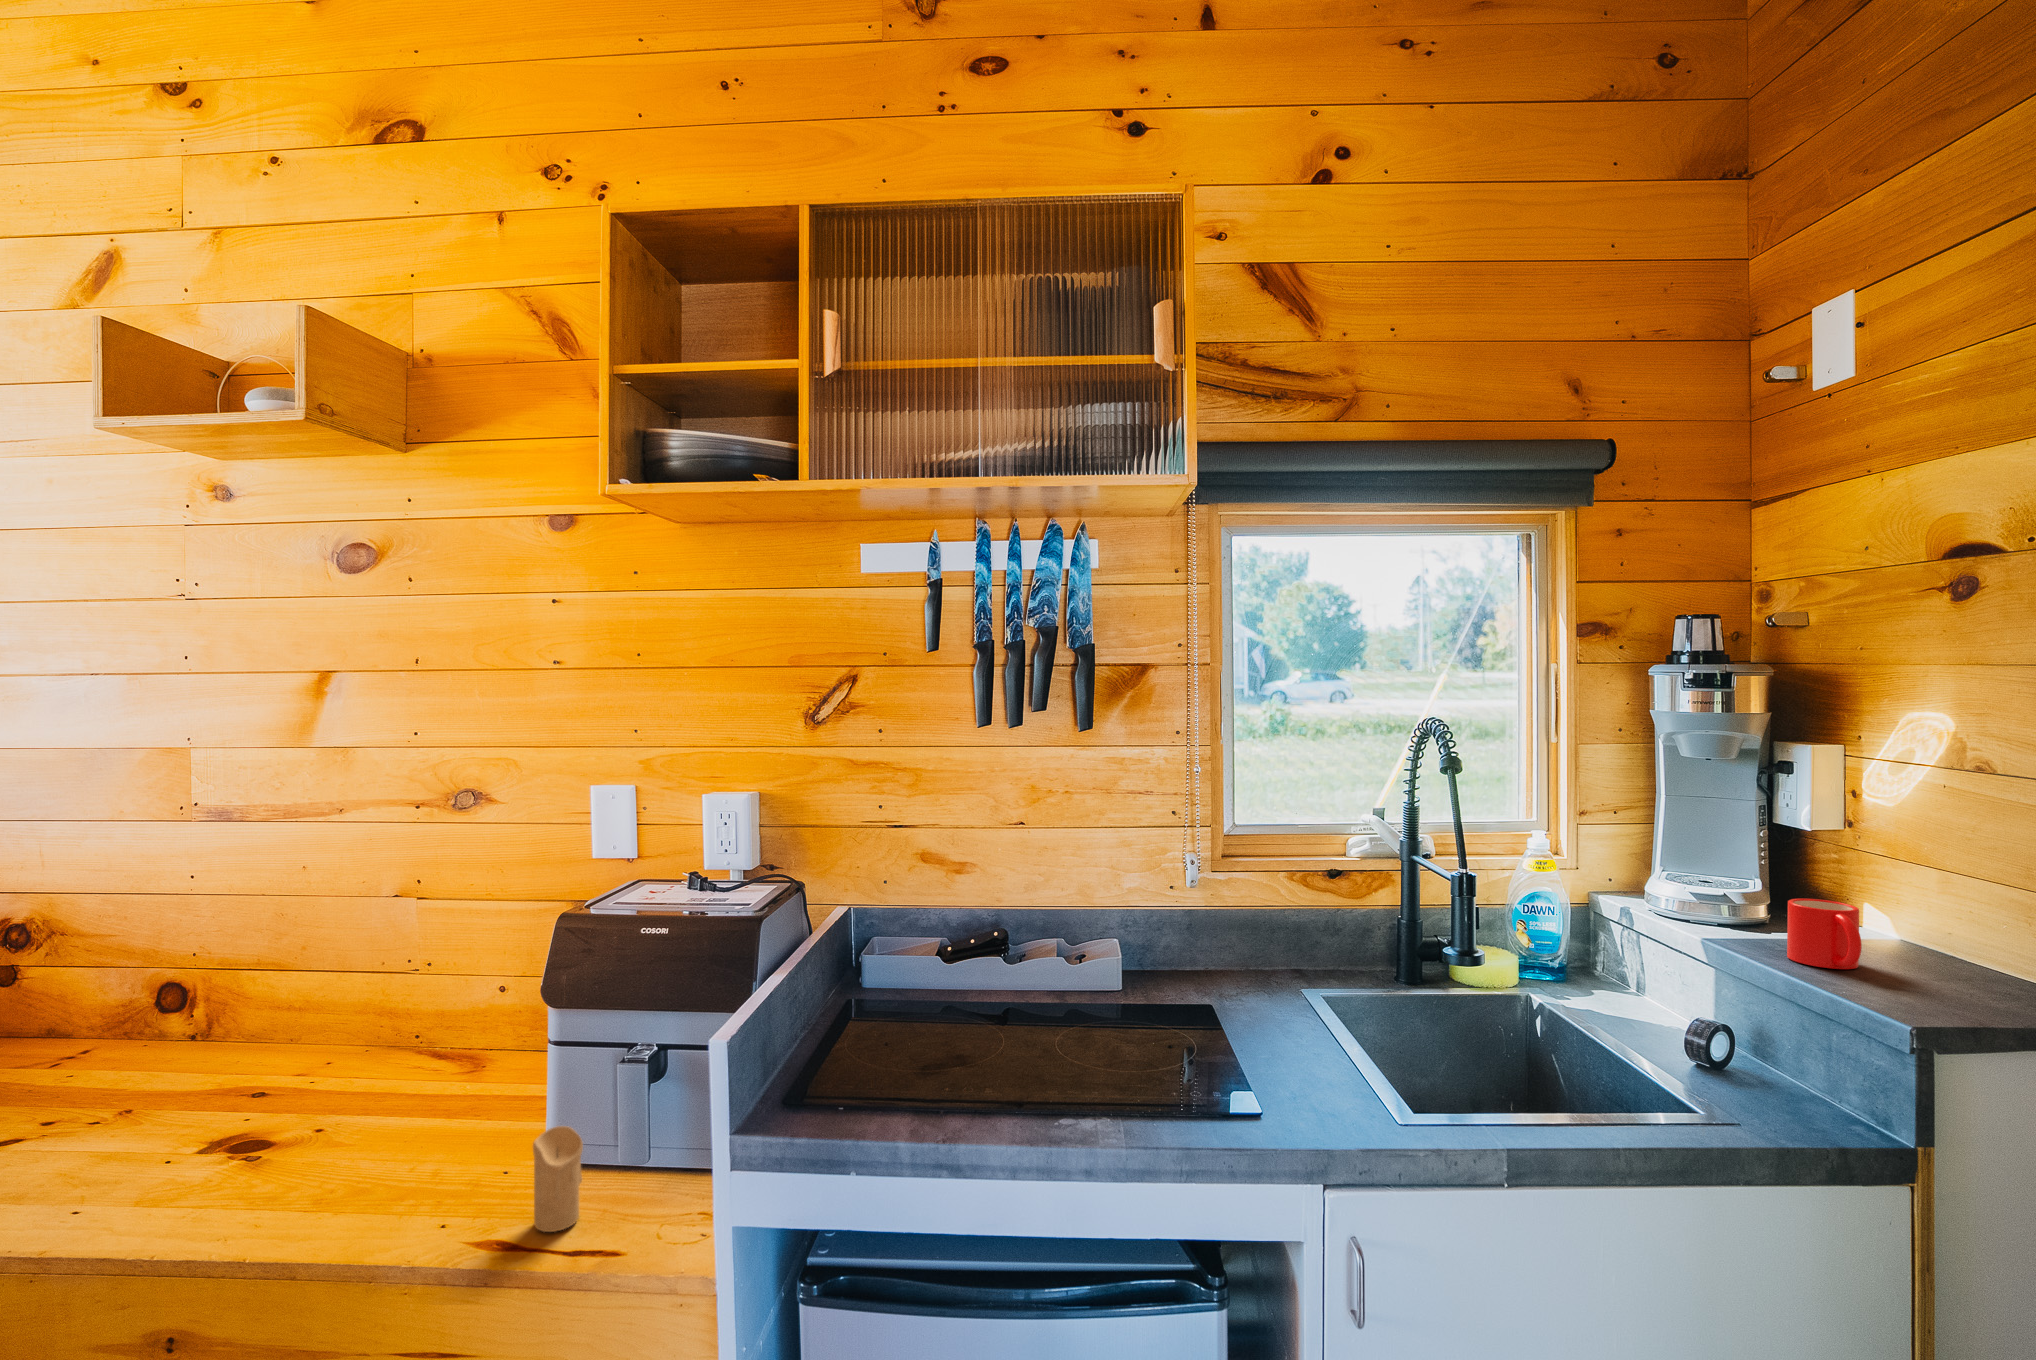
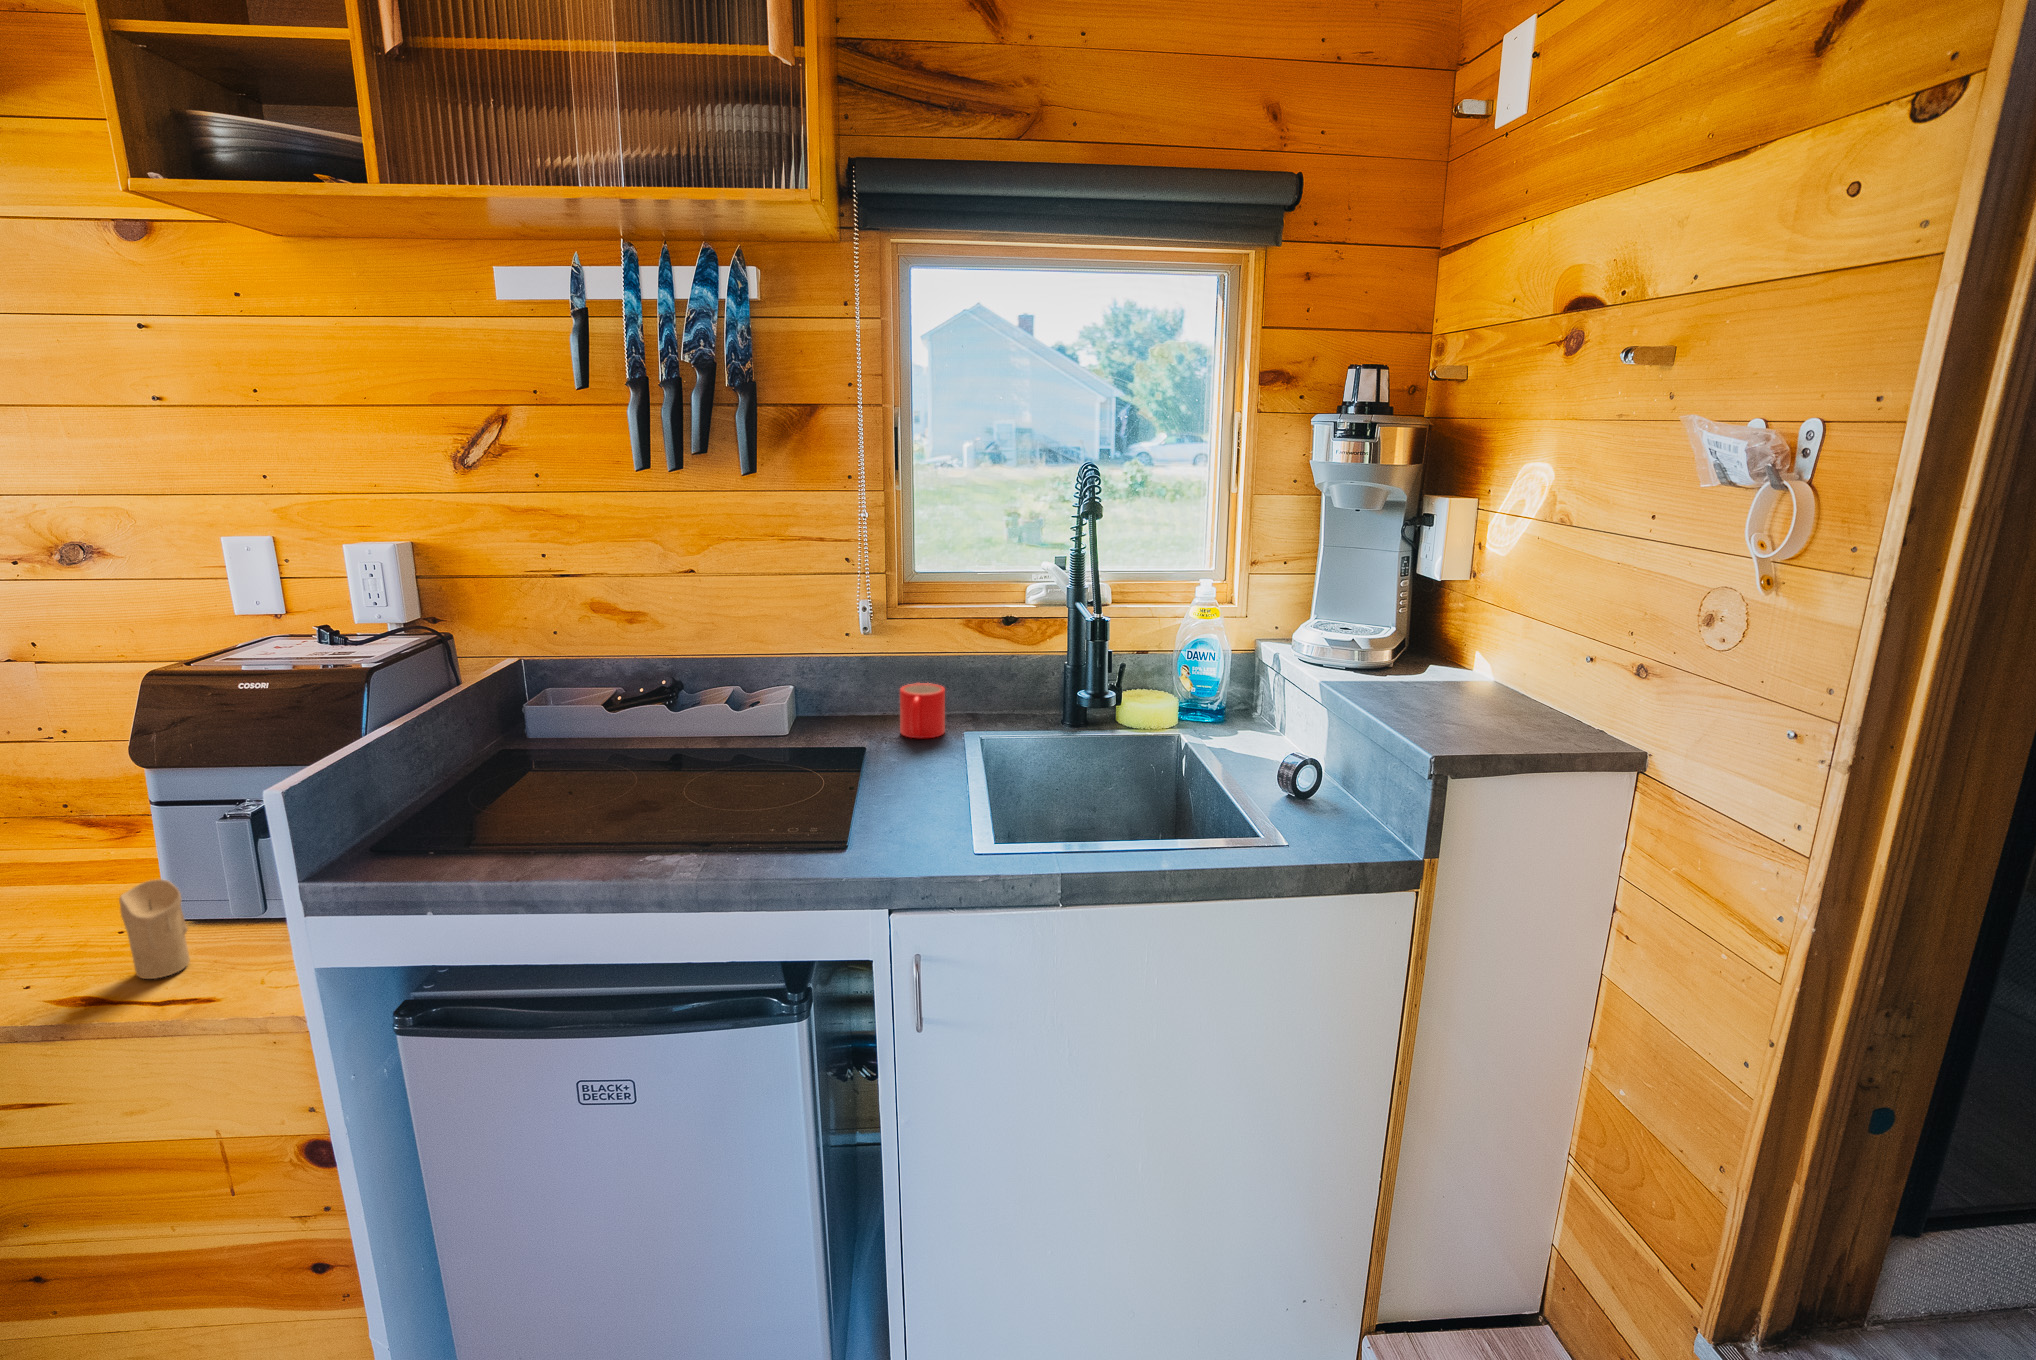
mug: present [1787,899,1862,969] -> present [900,683,945,738]

